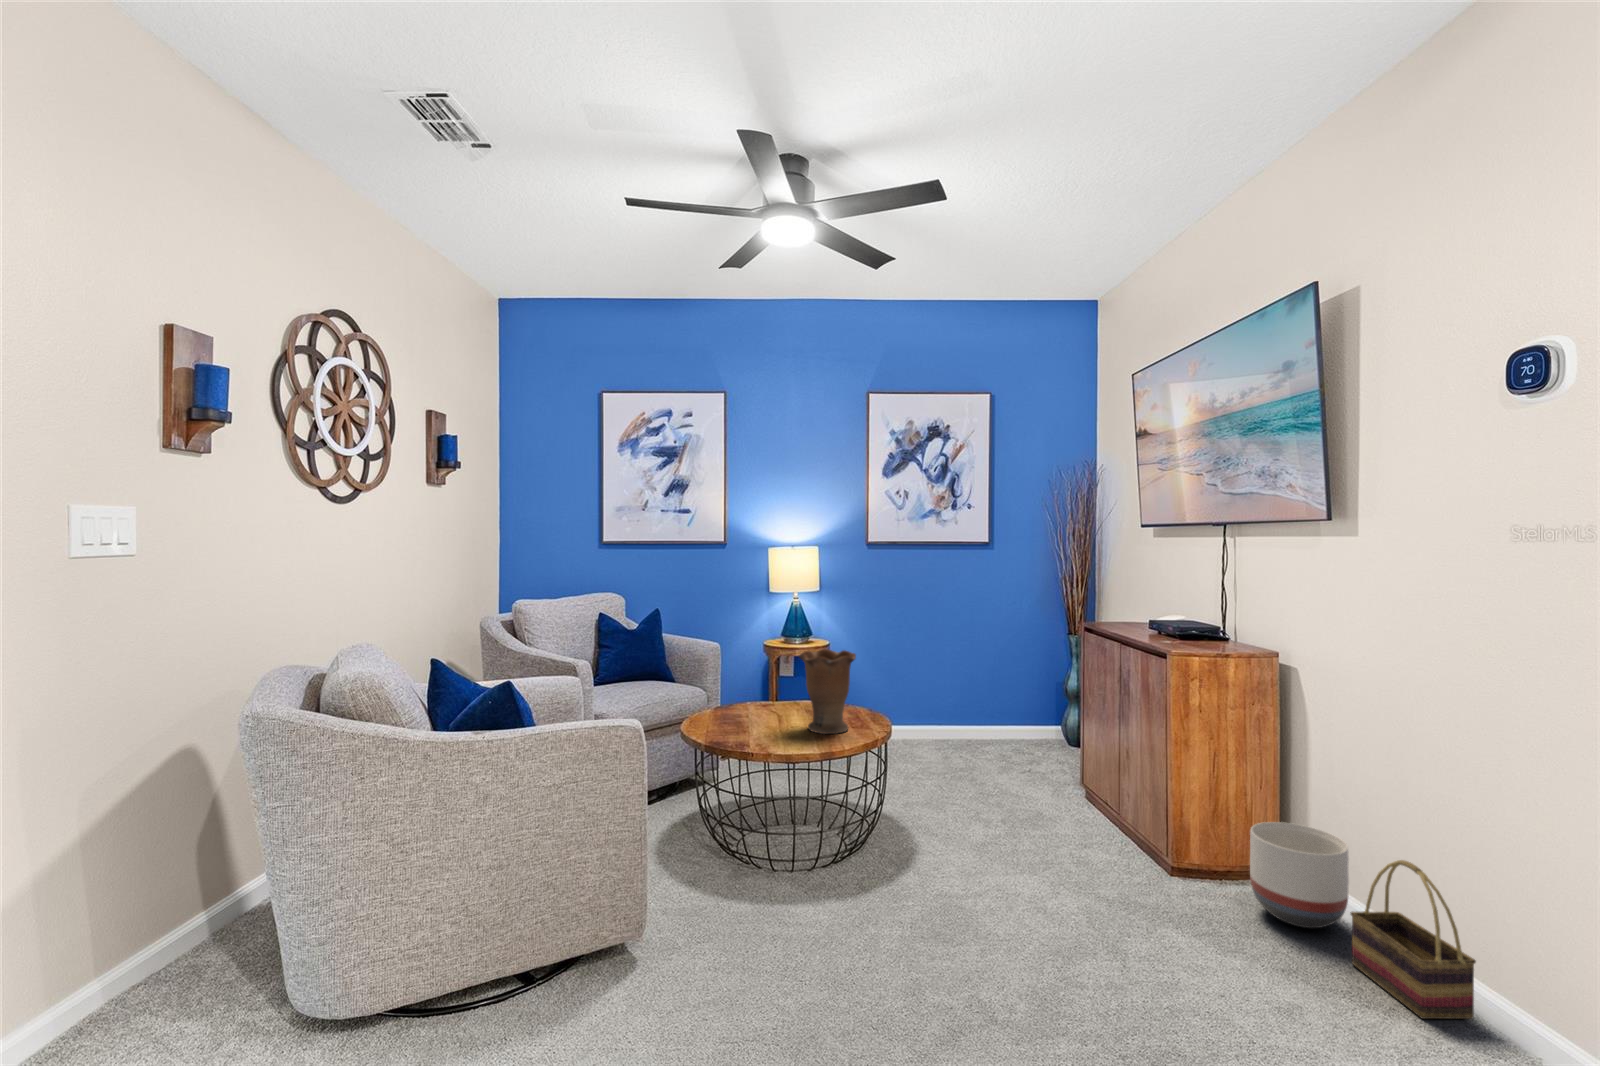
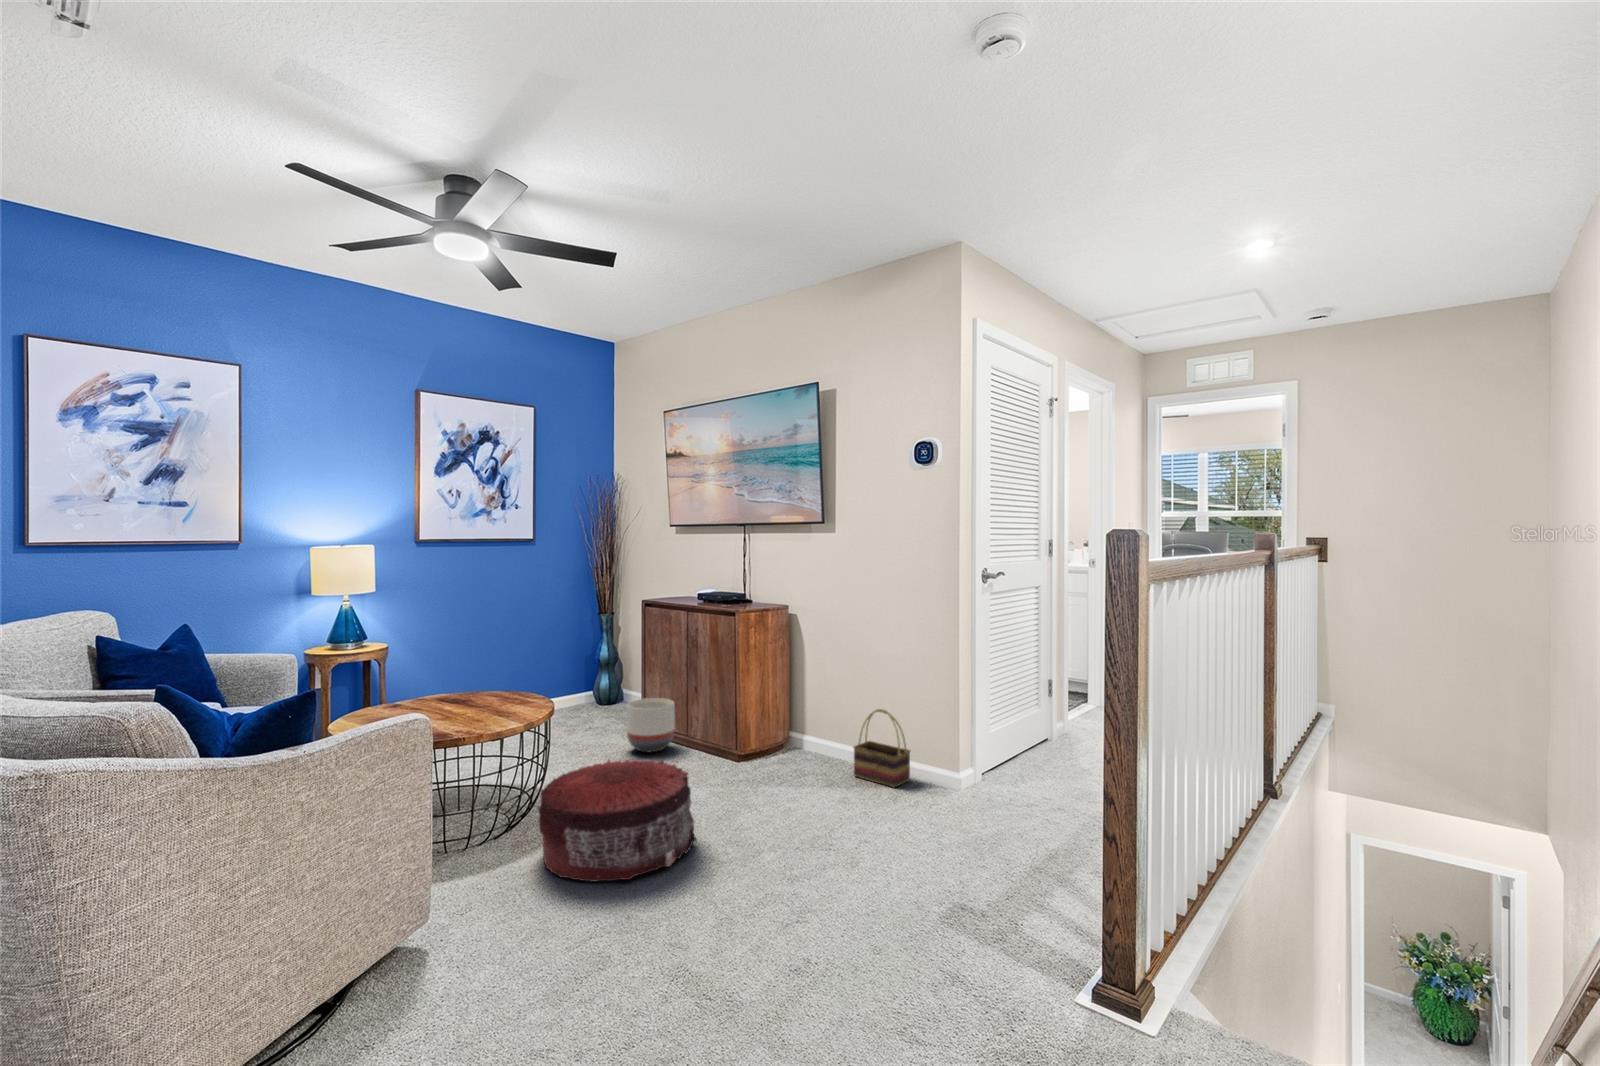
vase: present [799,649,856,734] -> none [466,637,525,714]
pouf: none [806,817,993,985] -> present [538,760,696,881]
planter: present [1250,822,1349,928] -> present [627,698,675,752]

